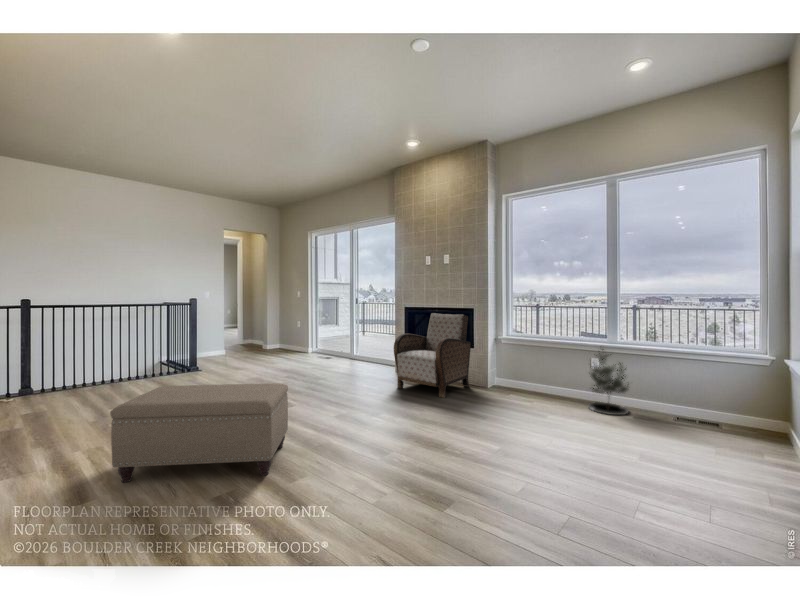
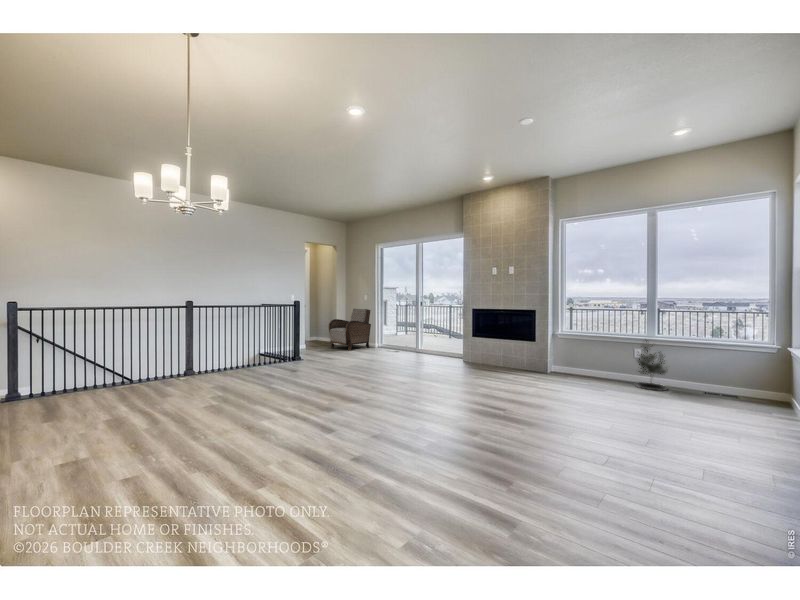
armchair: present [394,313,471,398] -> present [329,309,371,351]
ottoman: present [110,383,288,482] -> none [340,361,441,423]

